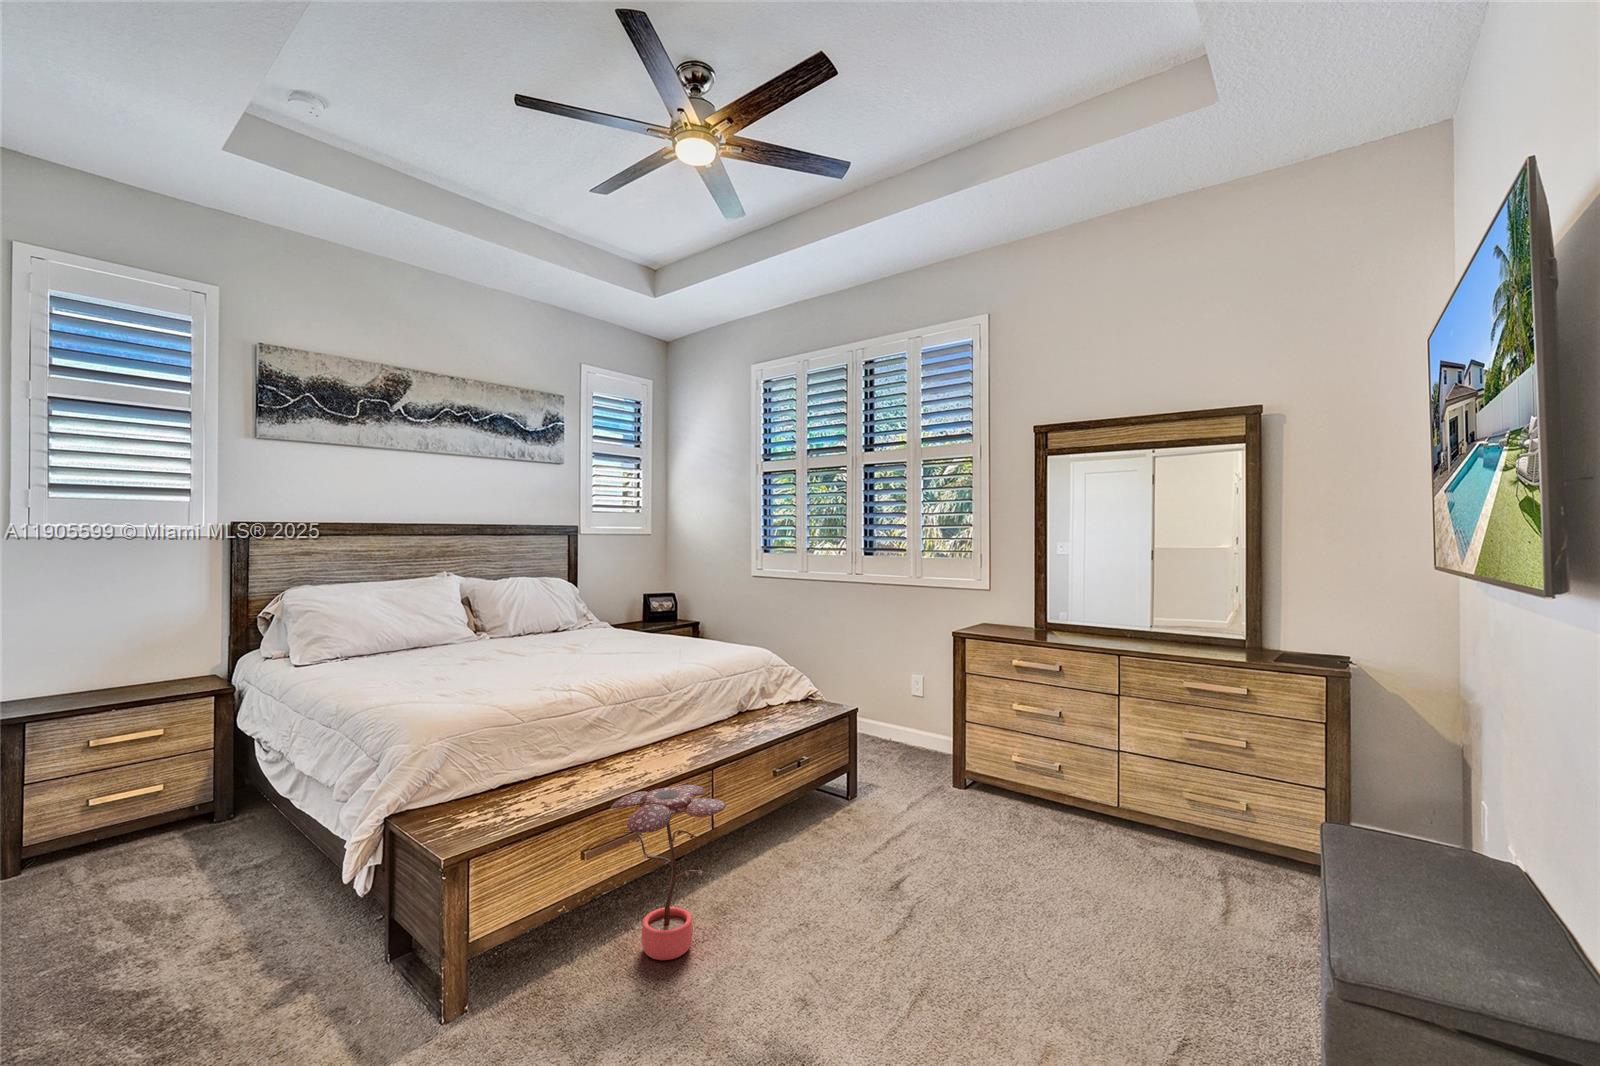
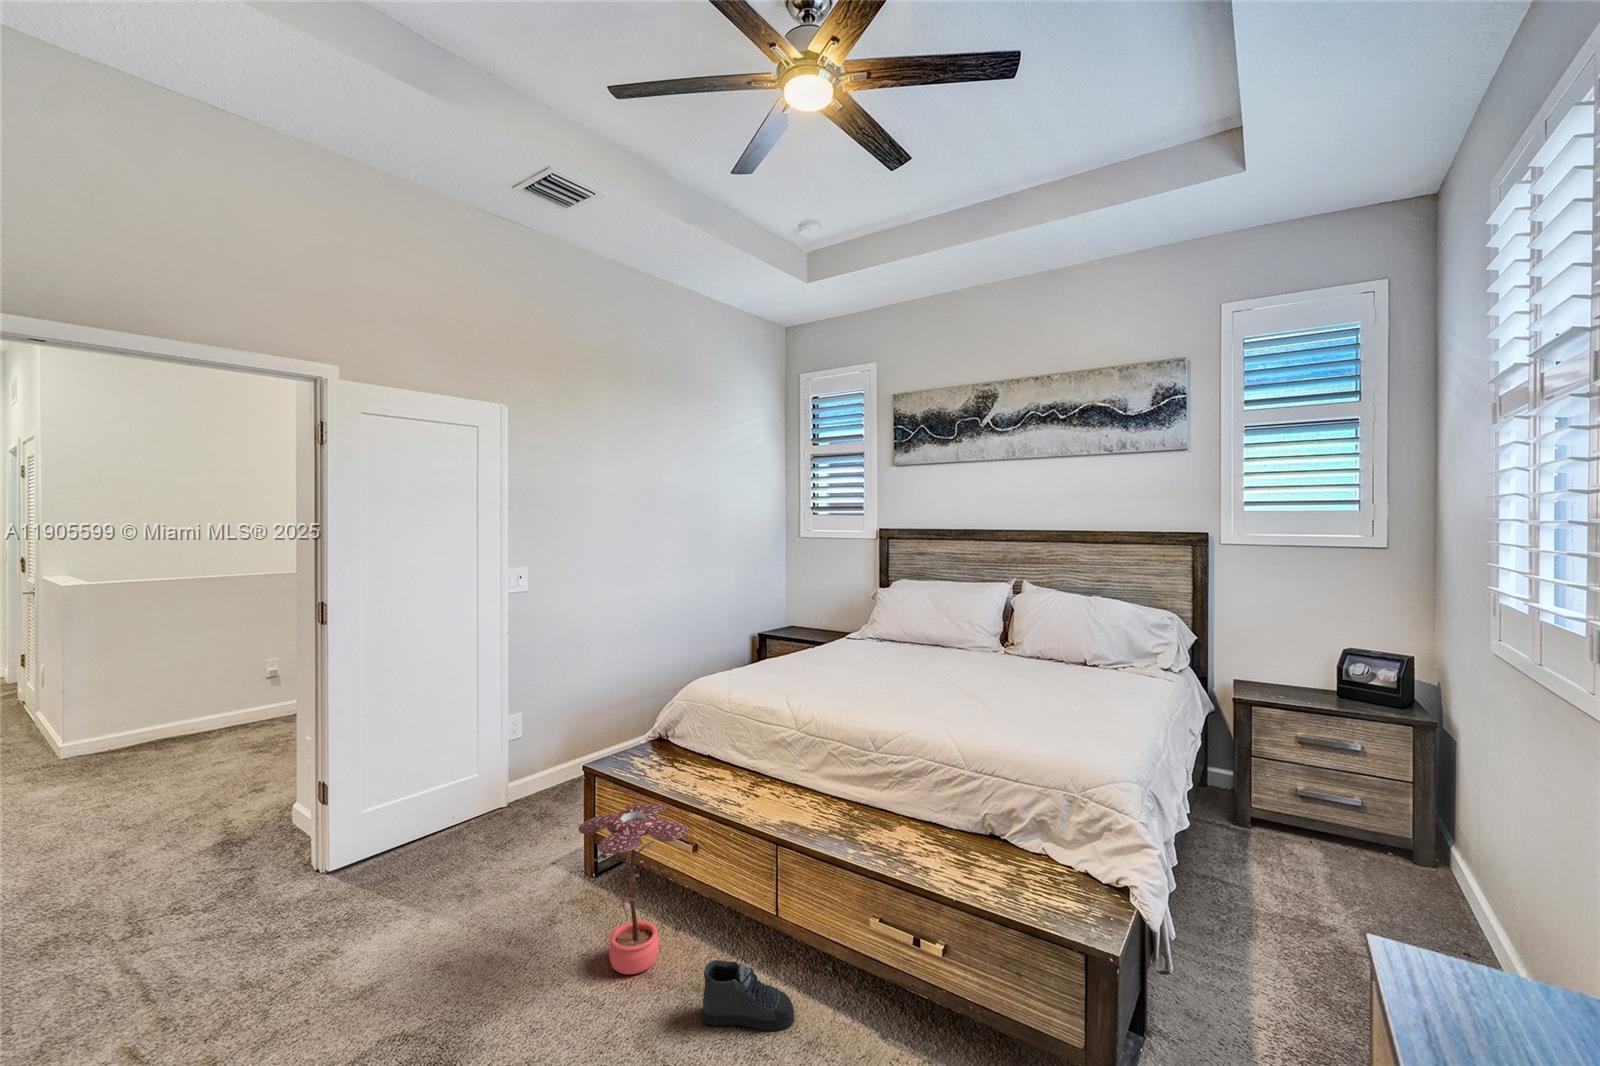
shoe: none [747,851,784,907] -> present [703,960,794,1031]

